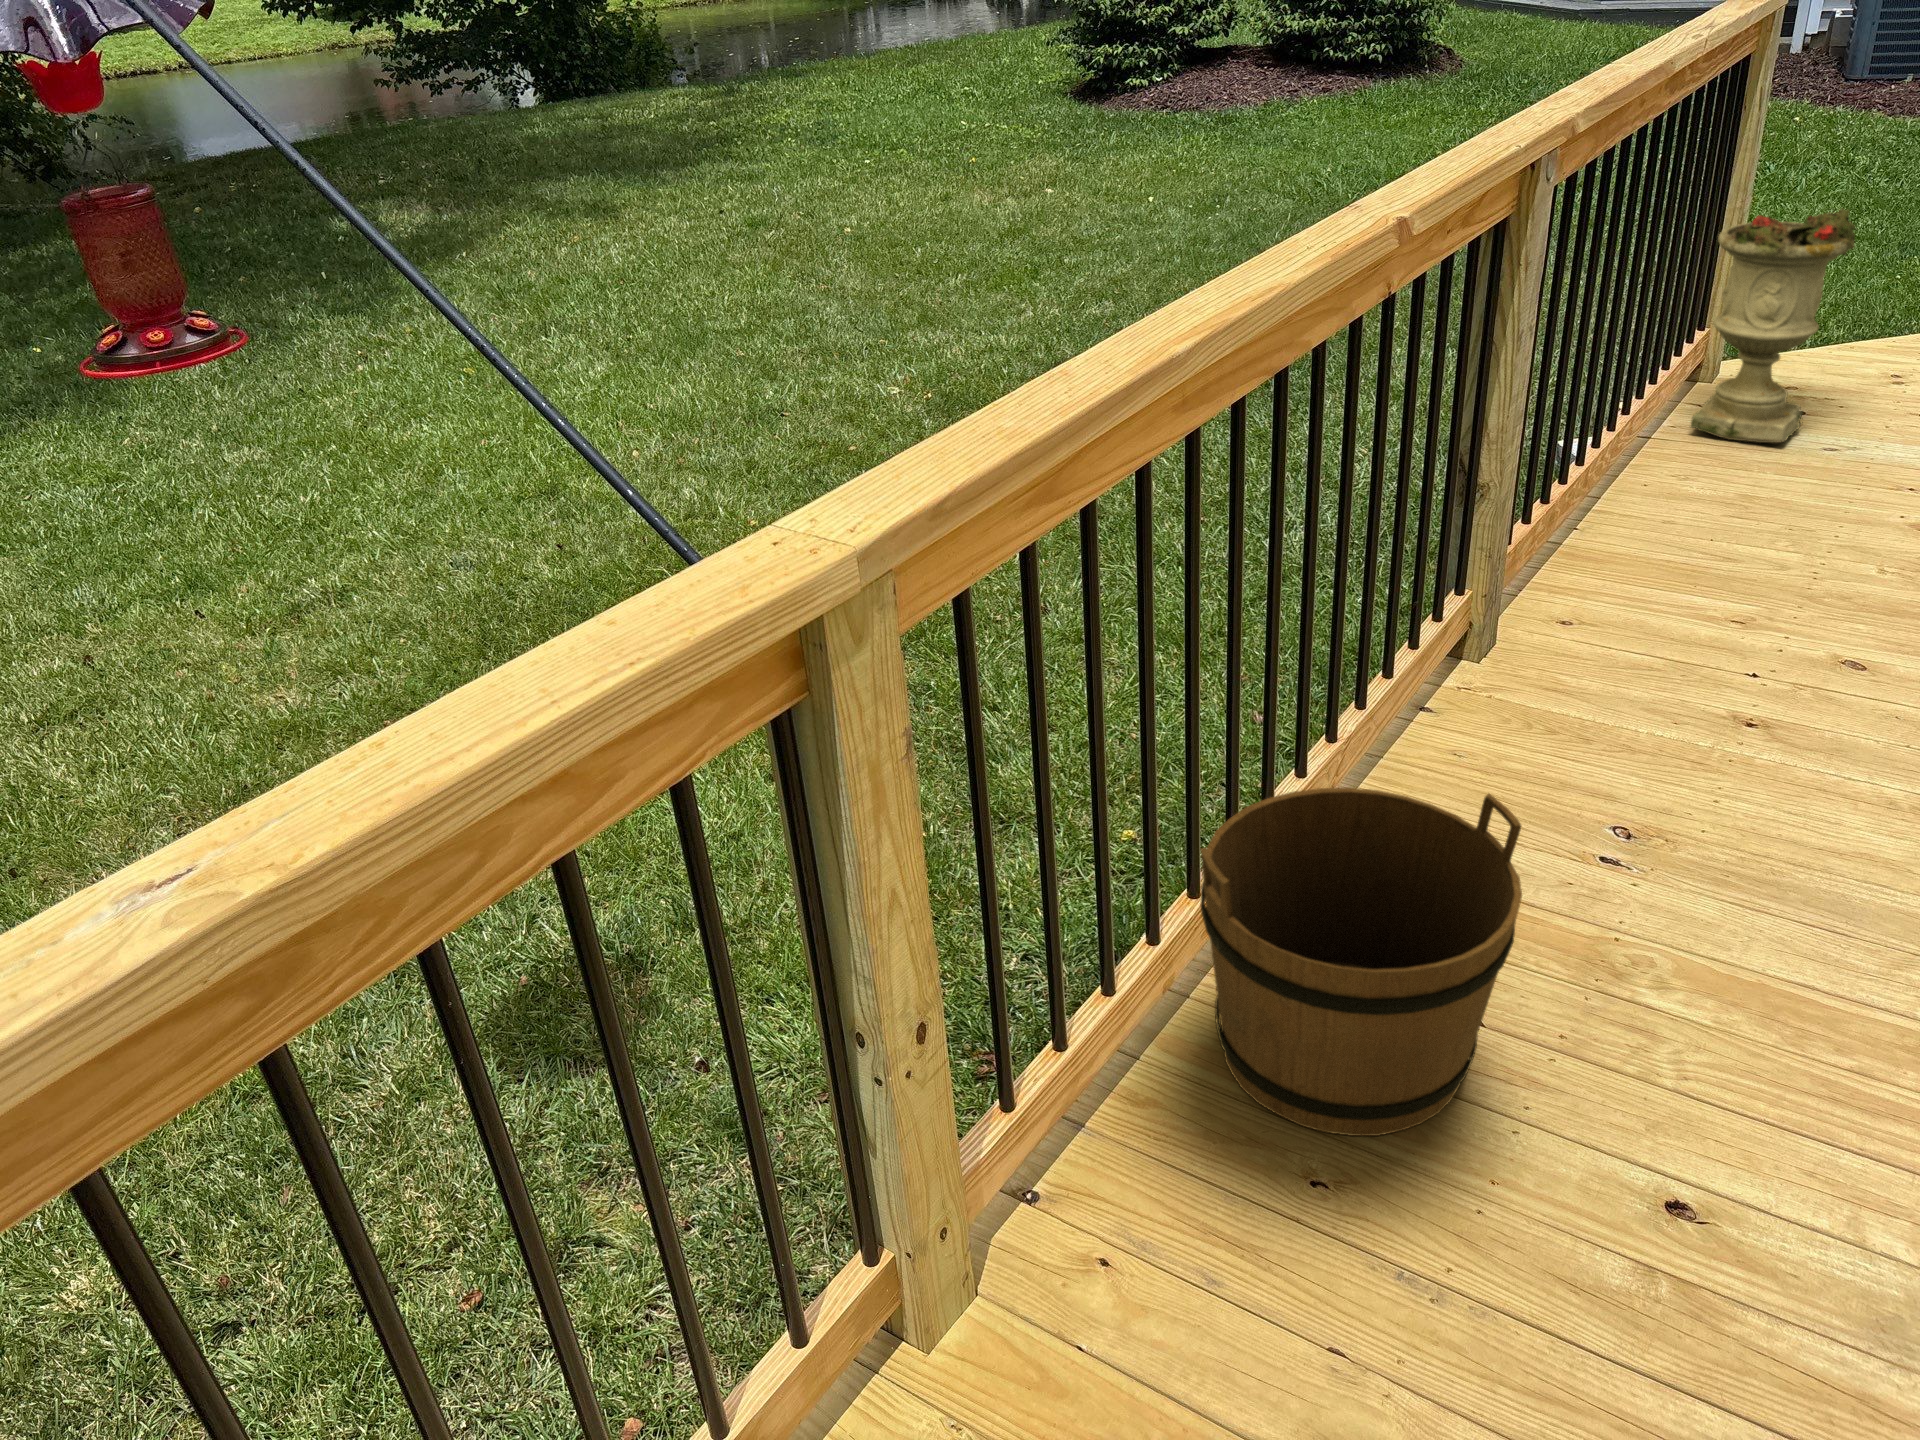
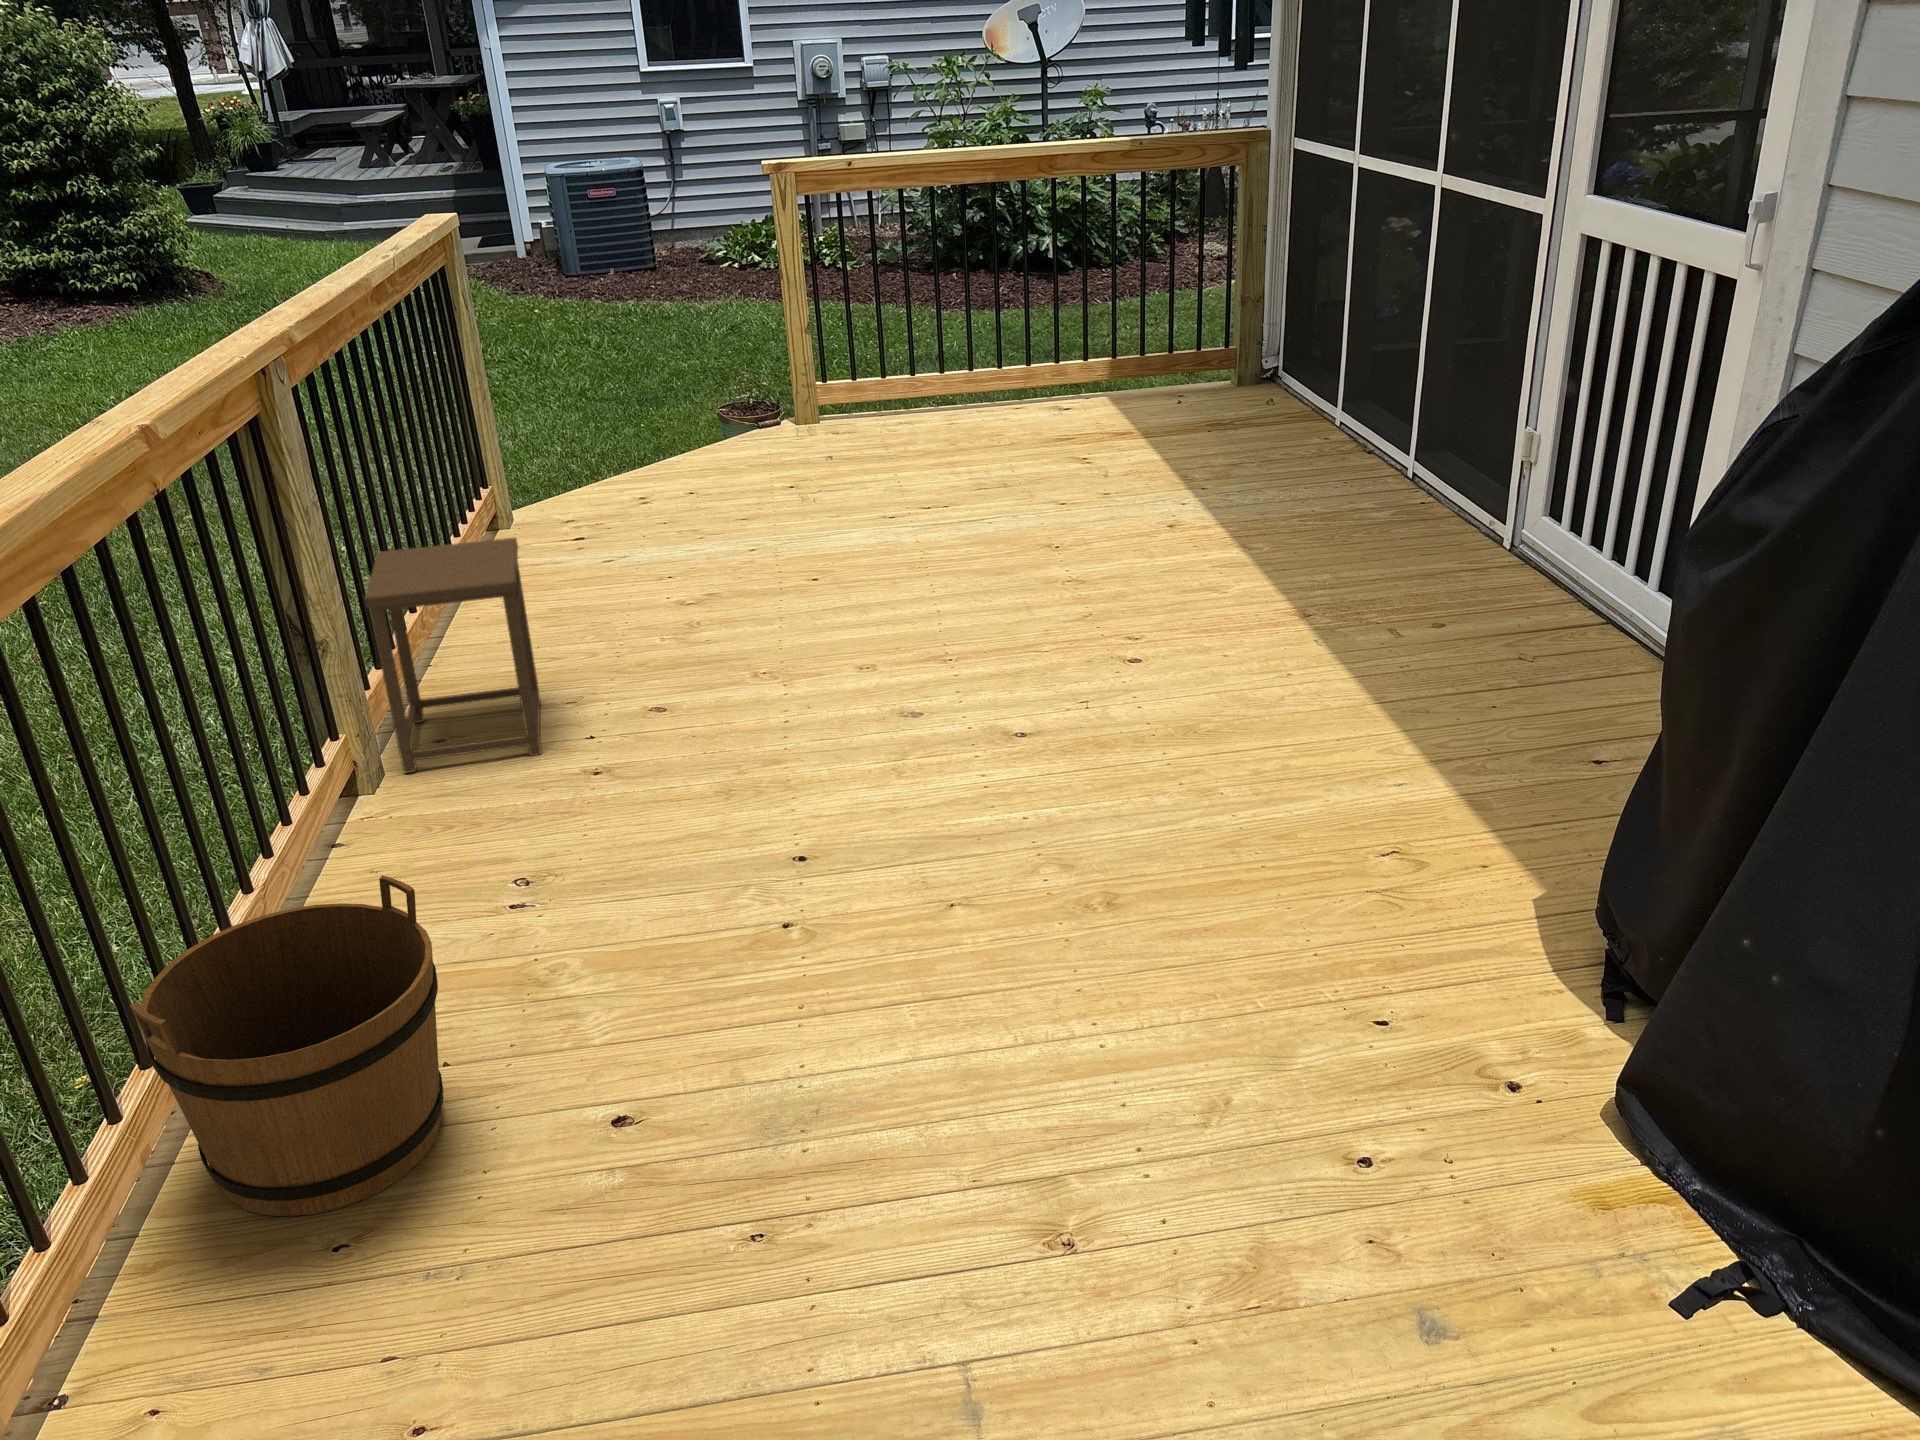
planter: present [1690,209,1857,443] -> none [471,373,588,569]
side table: none [1518,392,1741,673] -> present [364,538,541,773]

